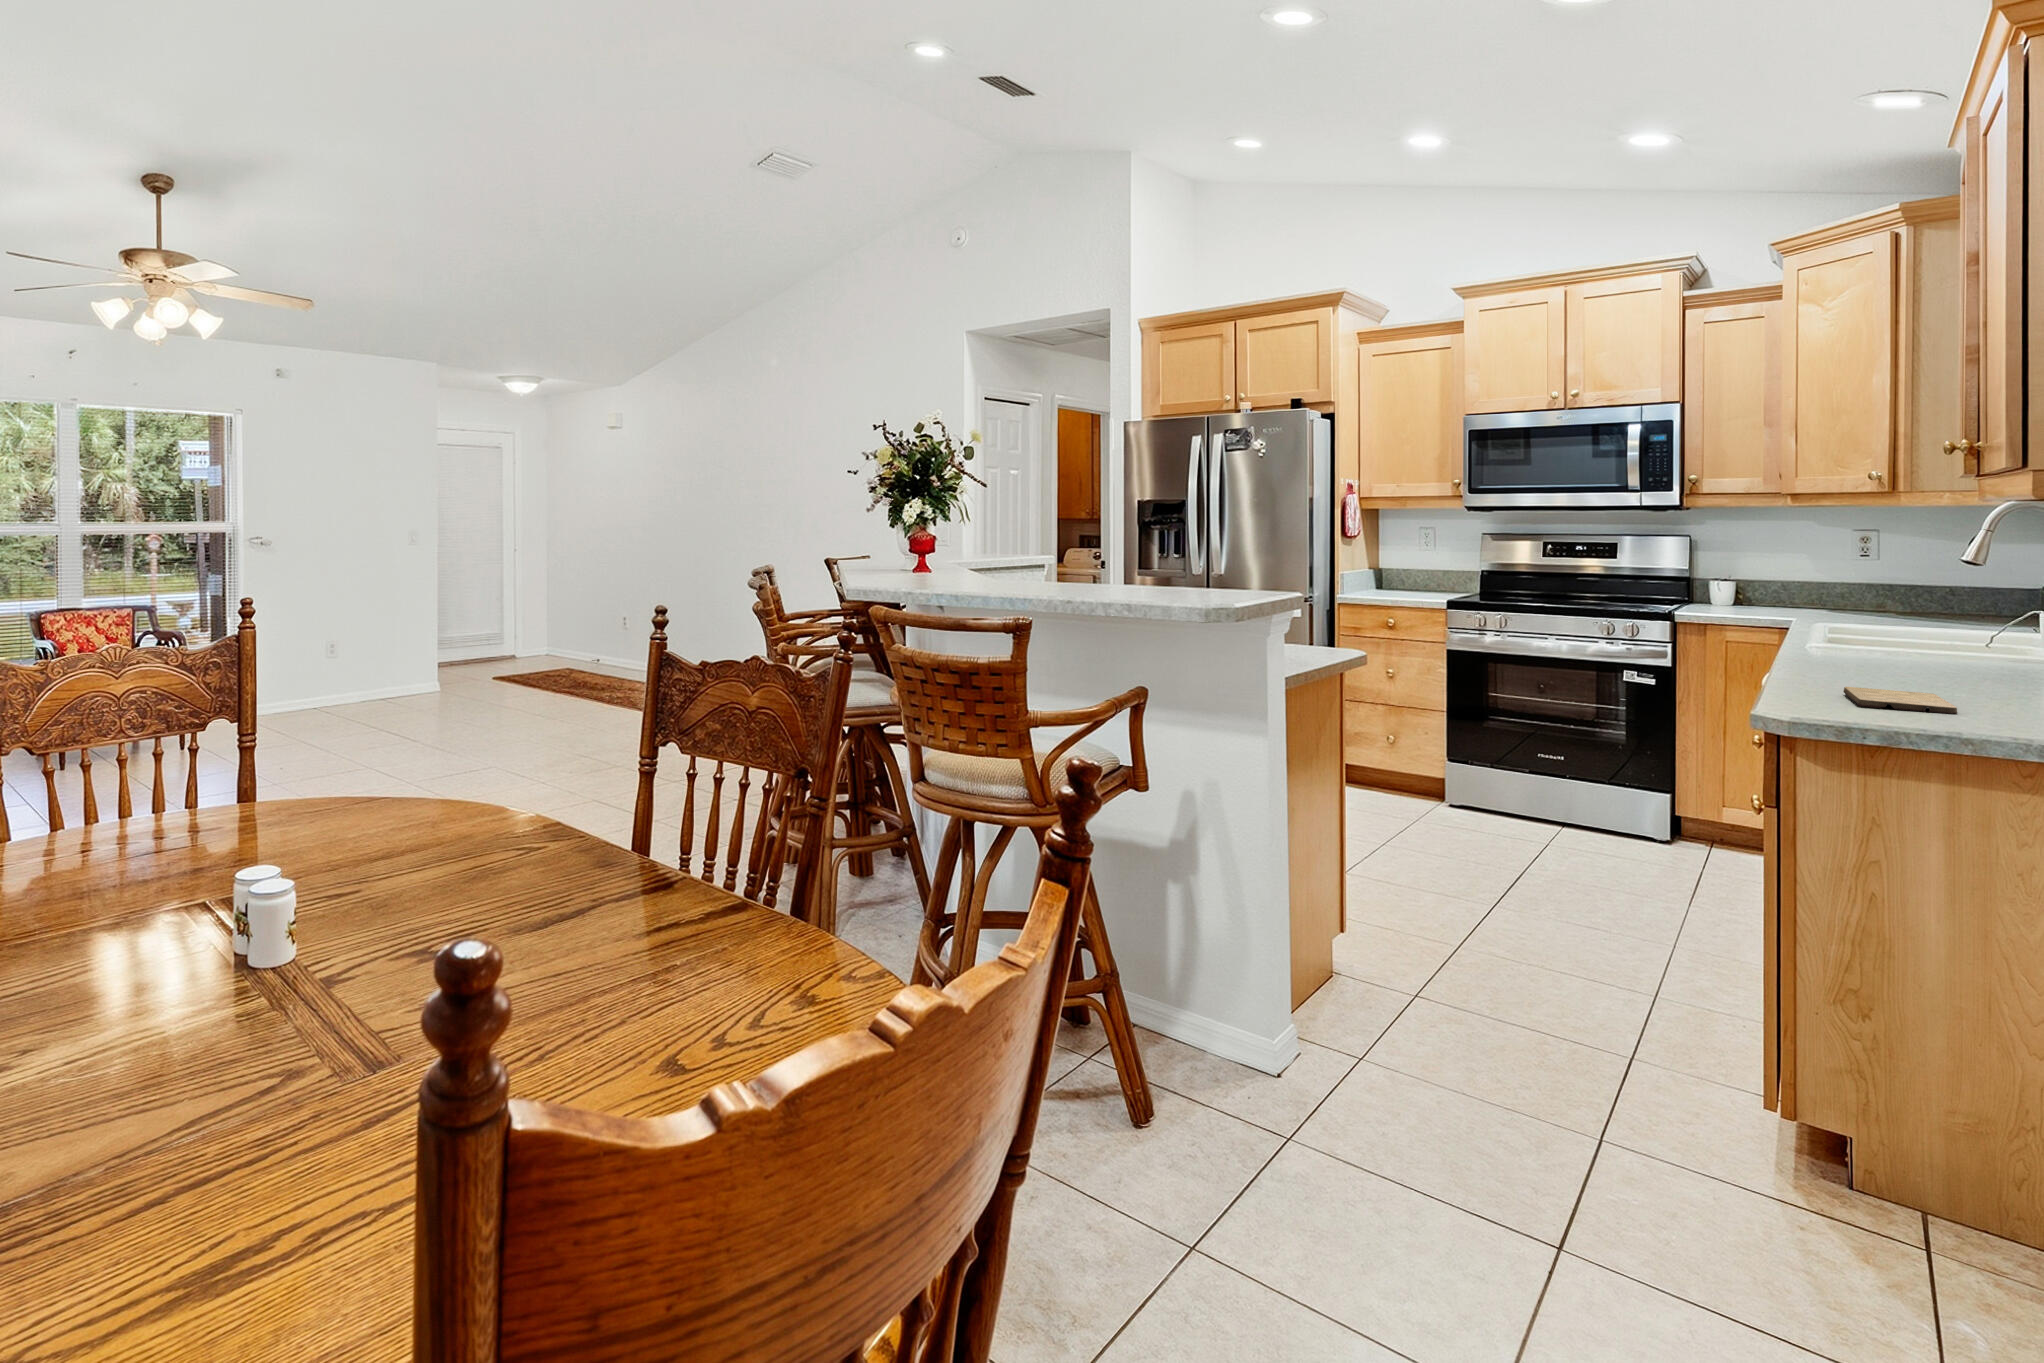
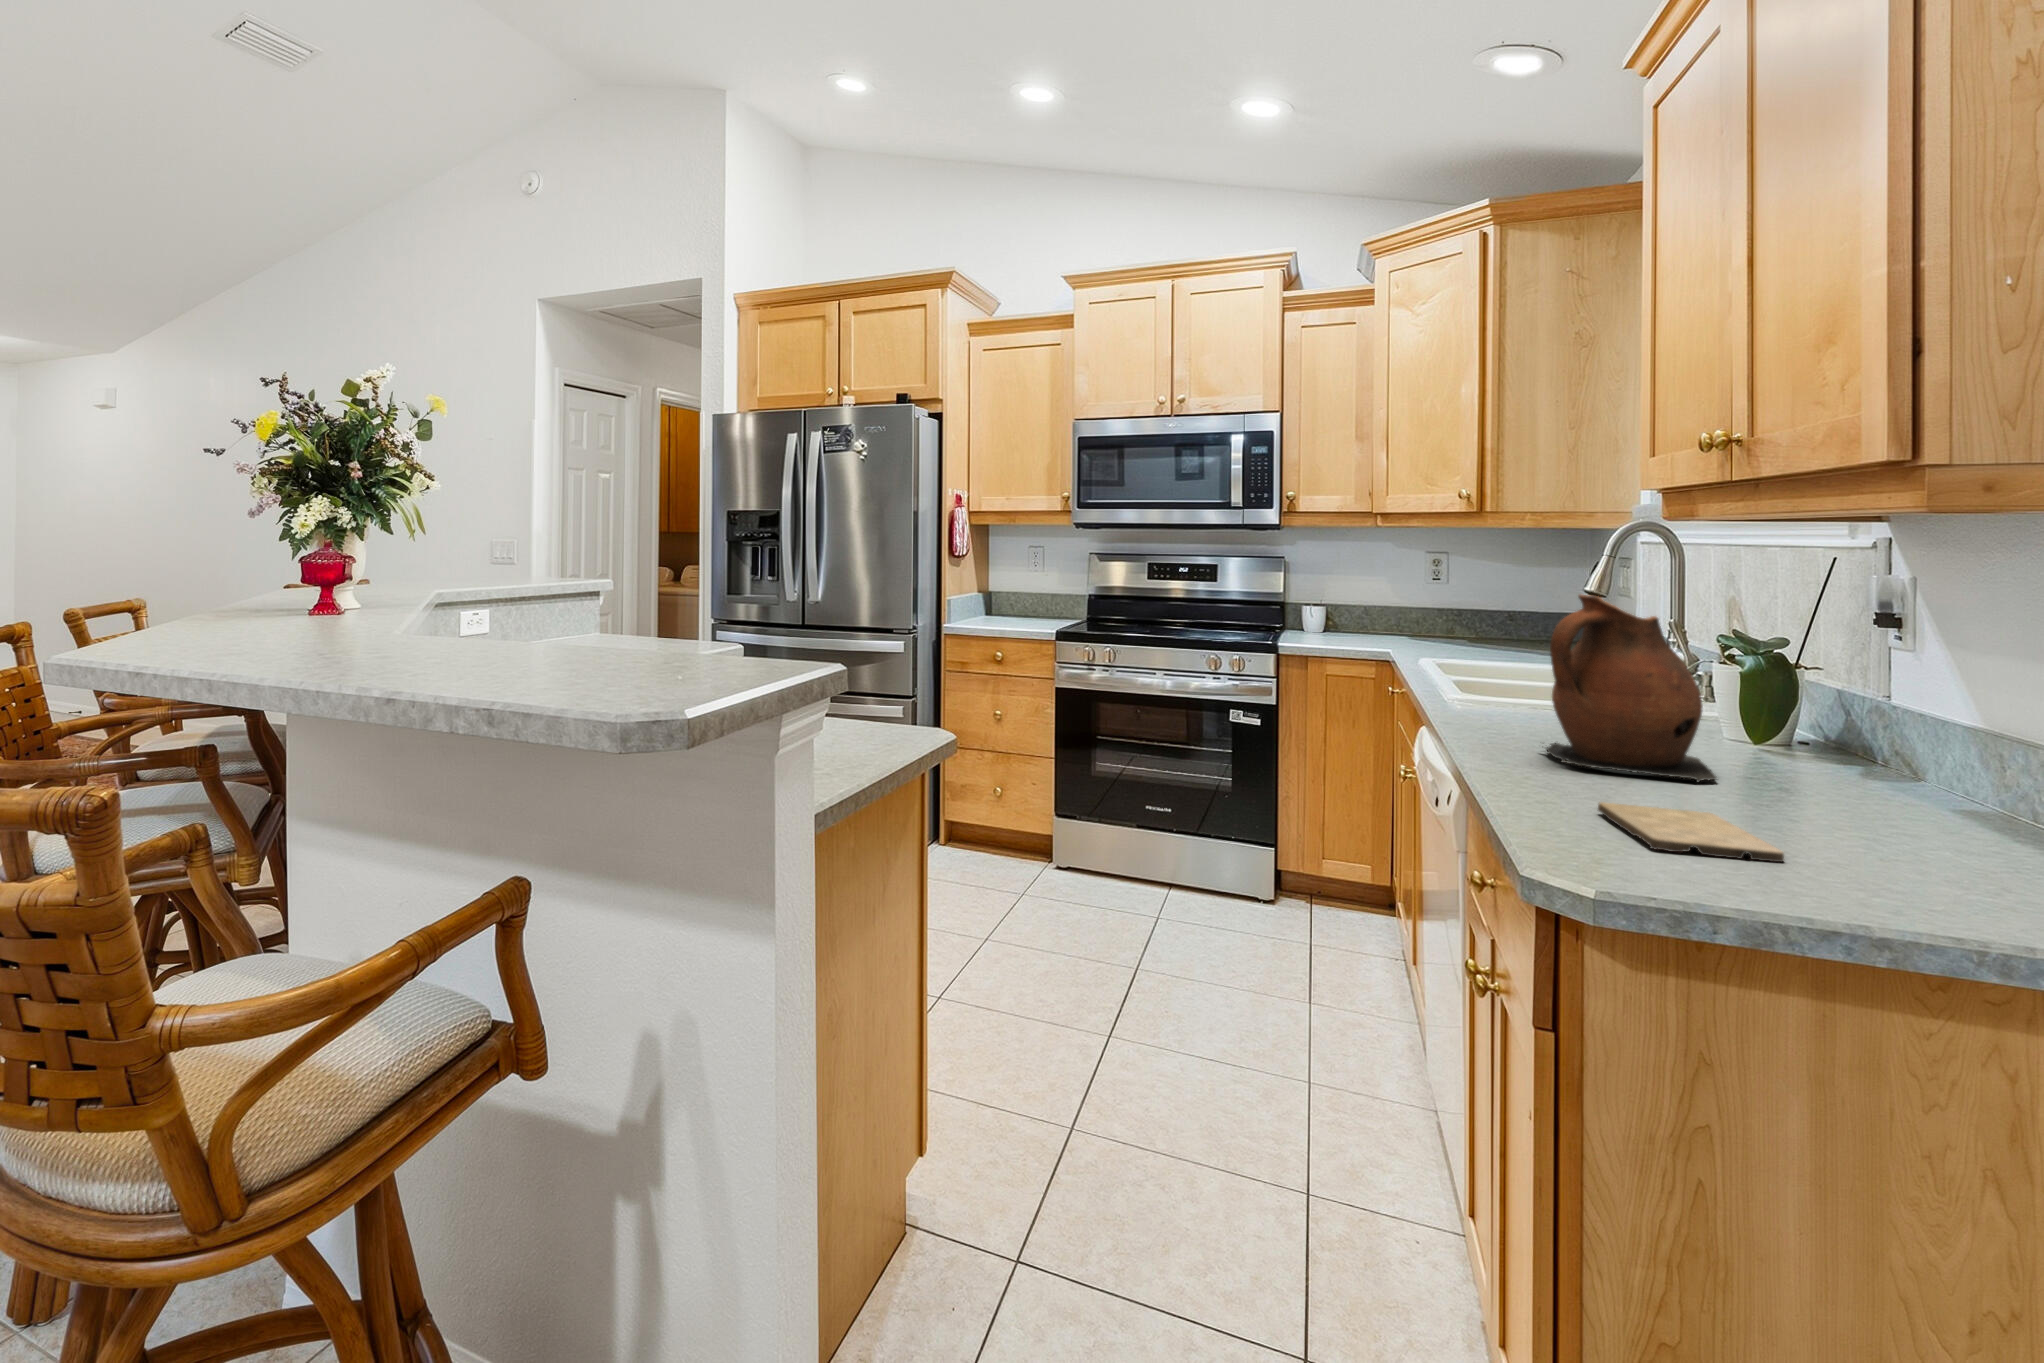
ceramic pitcher: none [1844,551,1988,687] -> present [1545,595,1717,782]

